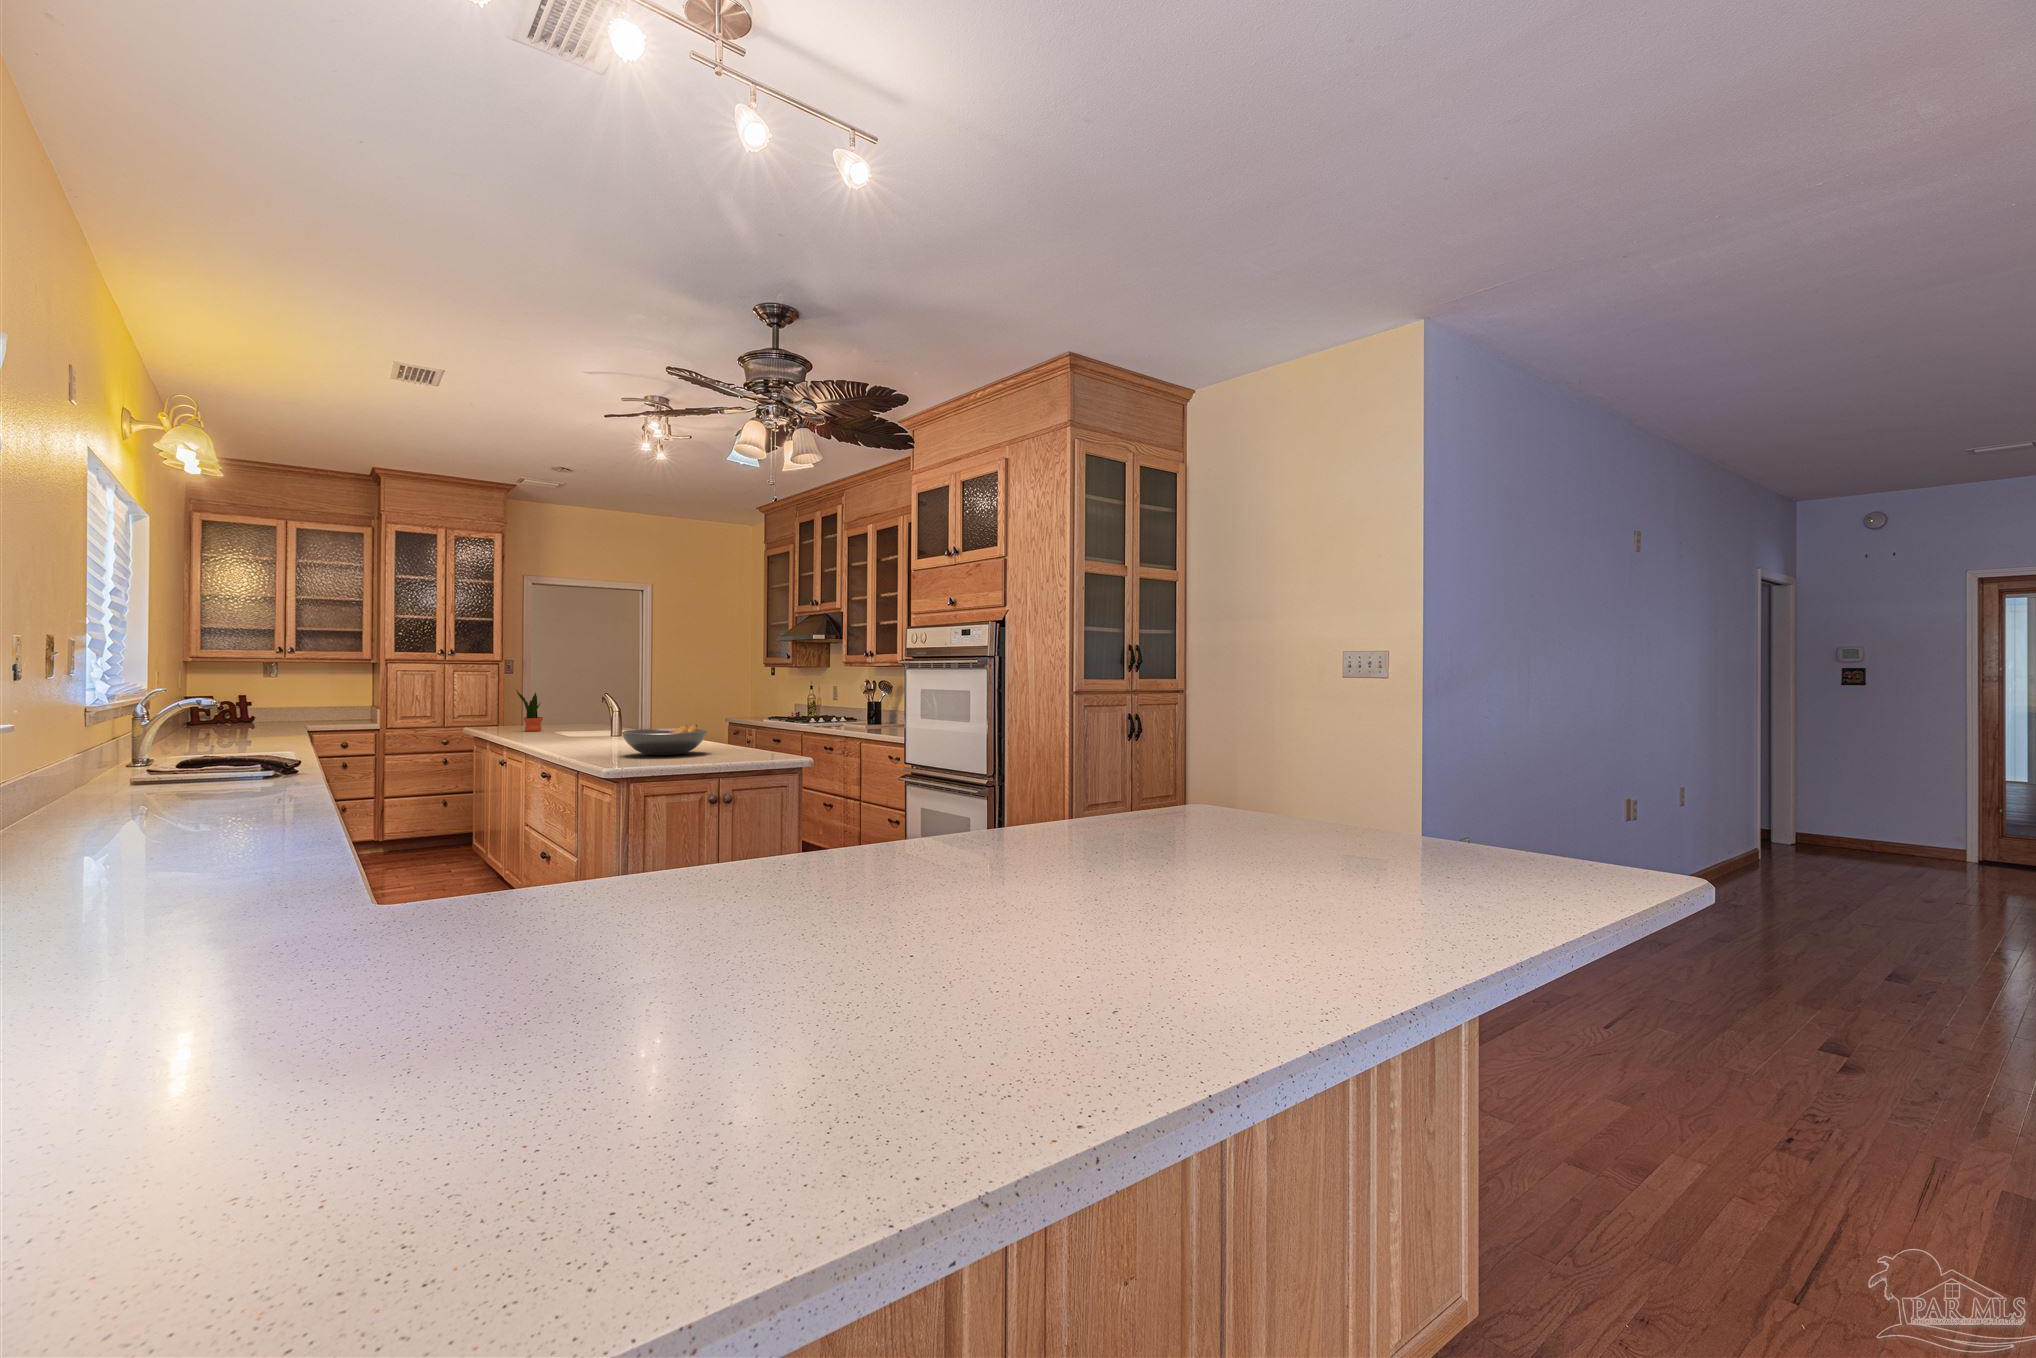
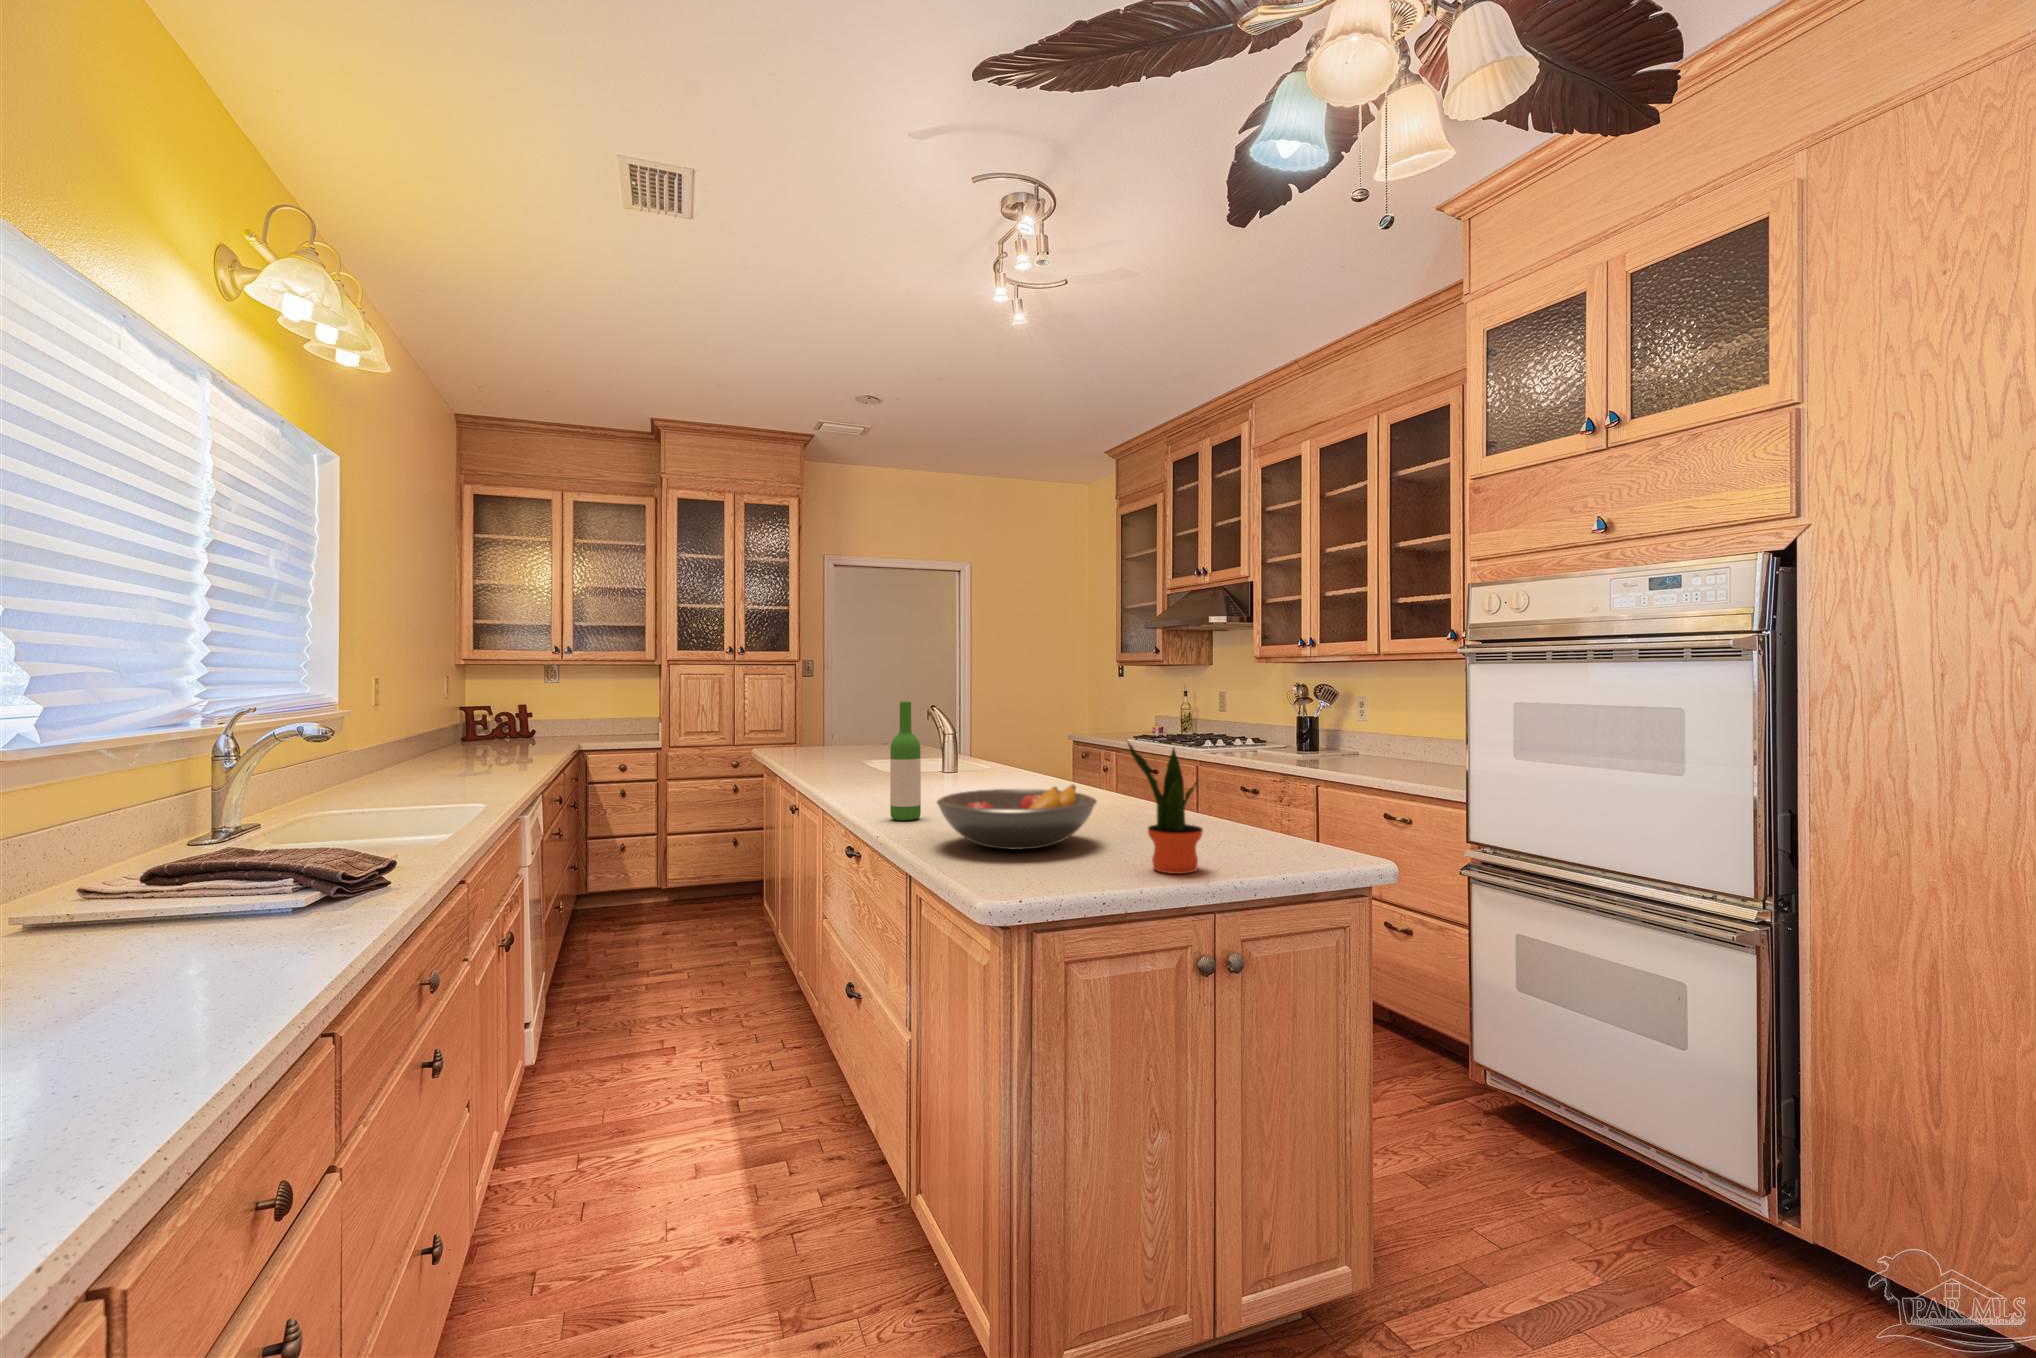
wine bottle: none [592,684,610,750] -> present [890,701,921,820]
potted plant: present [517,691,543,731] -> present [1128,742,1203,874]

